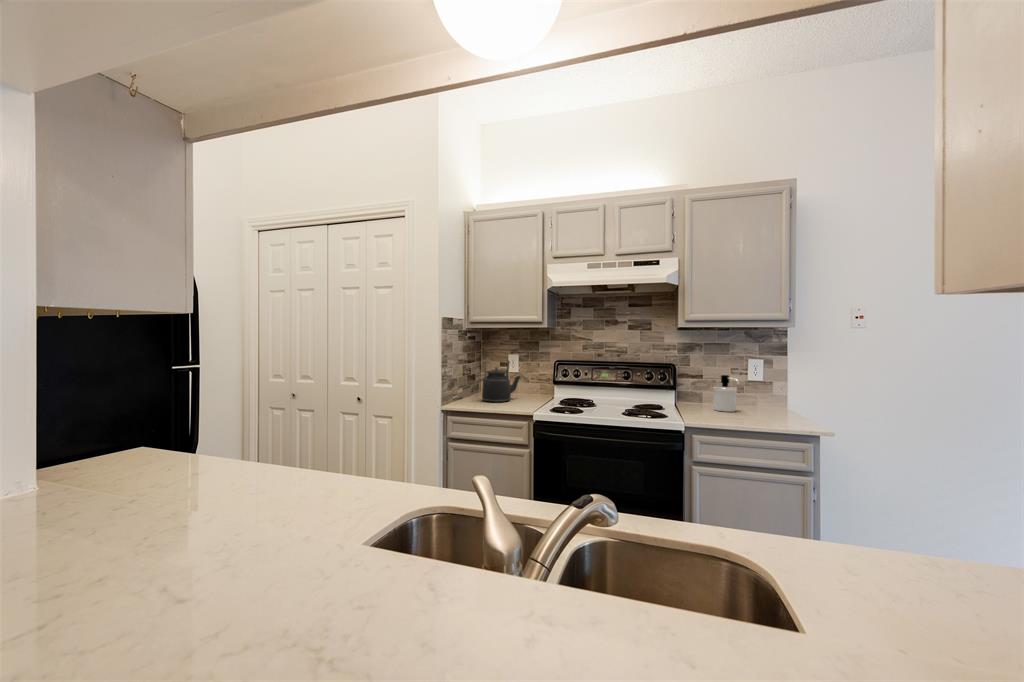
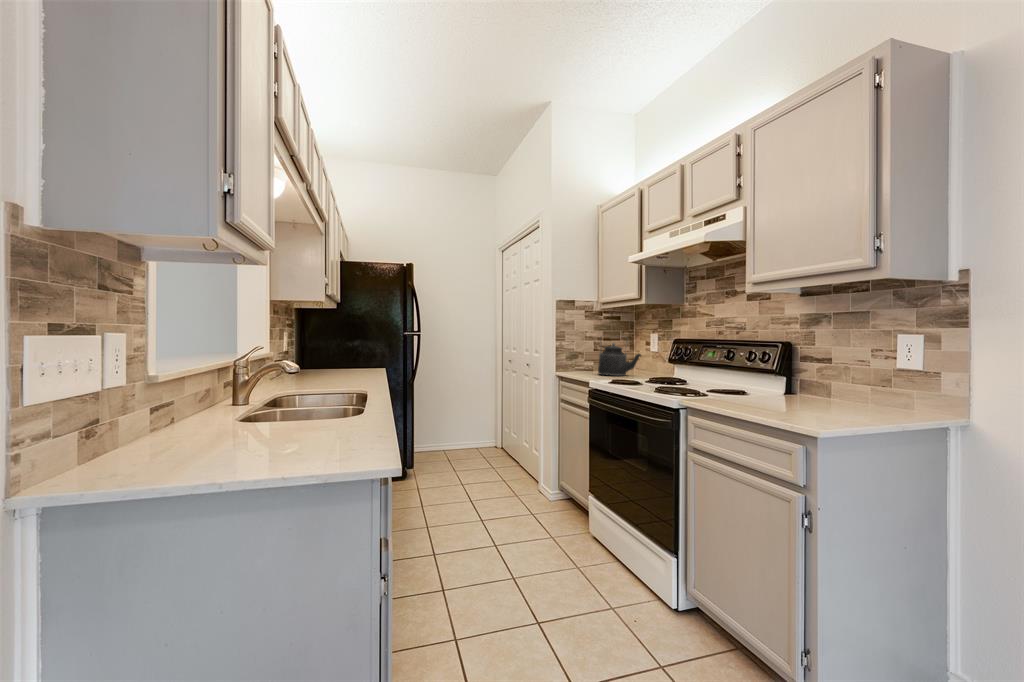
soap dispenser: present [713,375,739,412] -> none [805,355,842,407]

